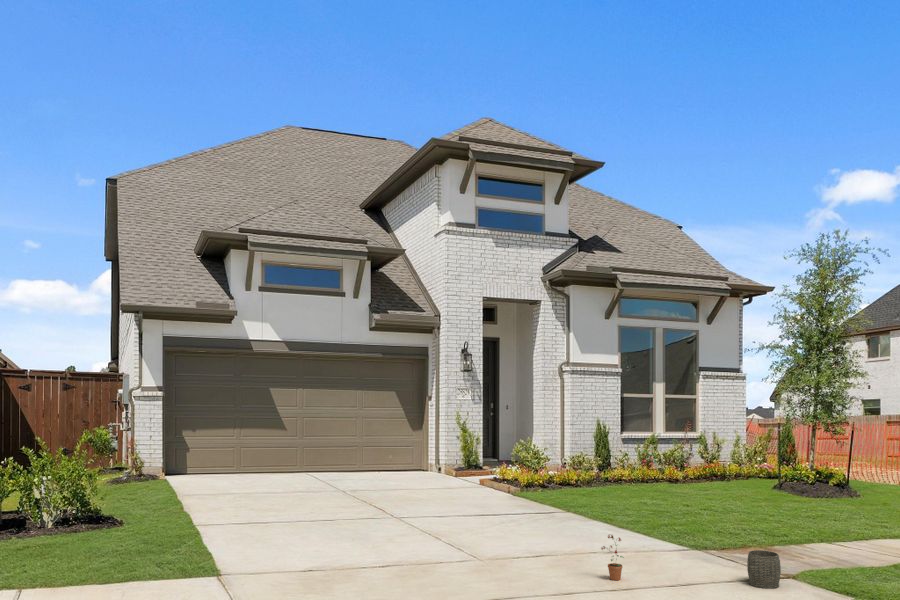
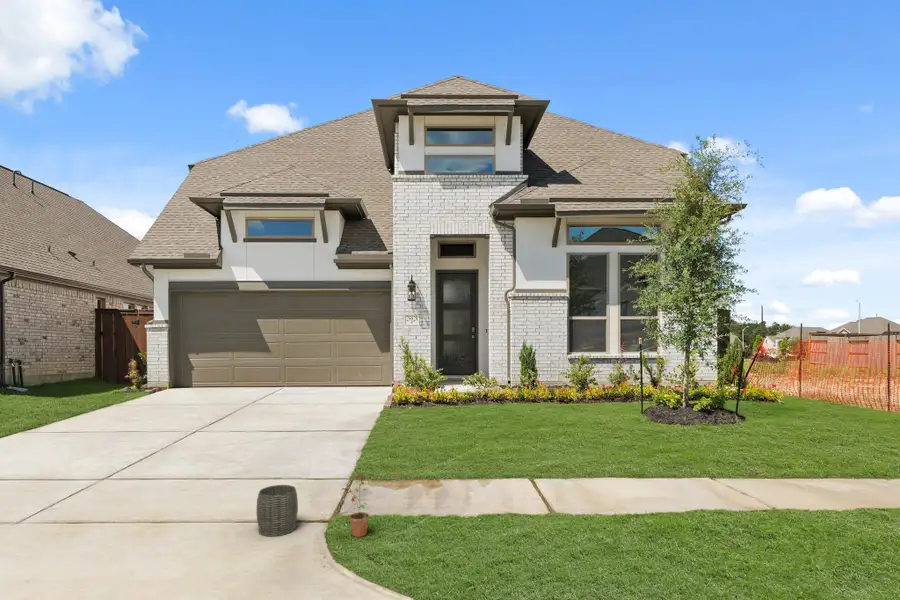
potted plant: present [601,535,624,580] -> present [346,474,369,537]

